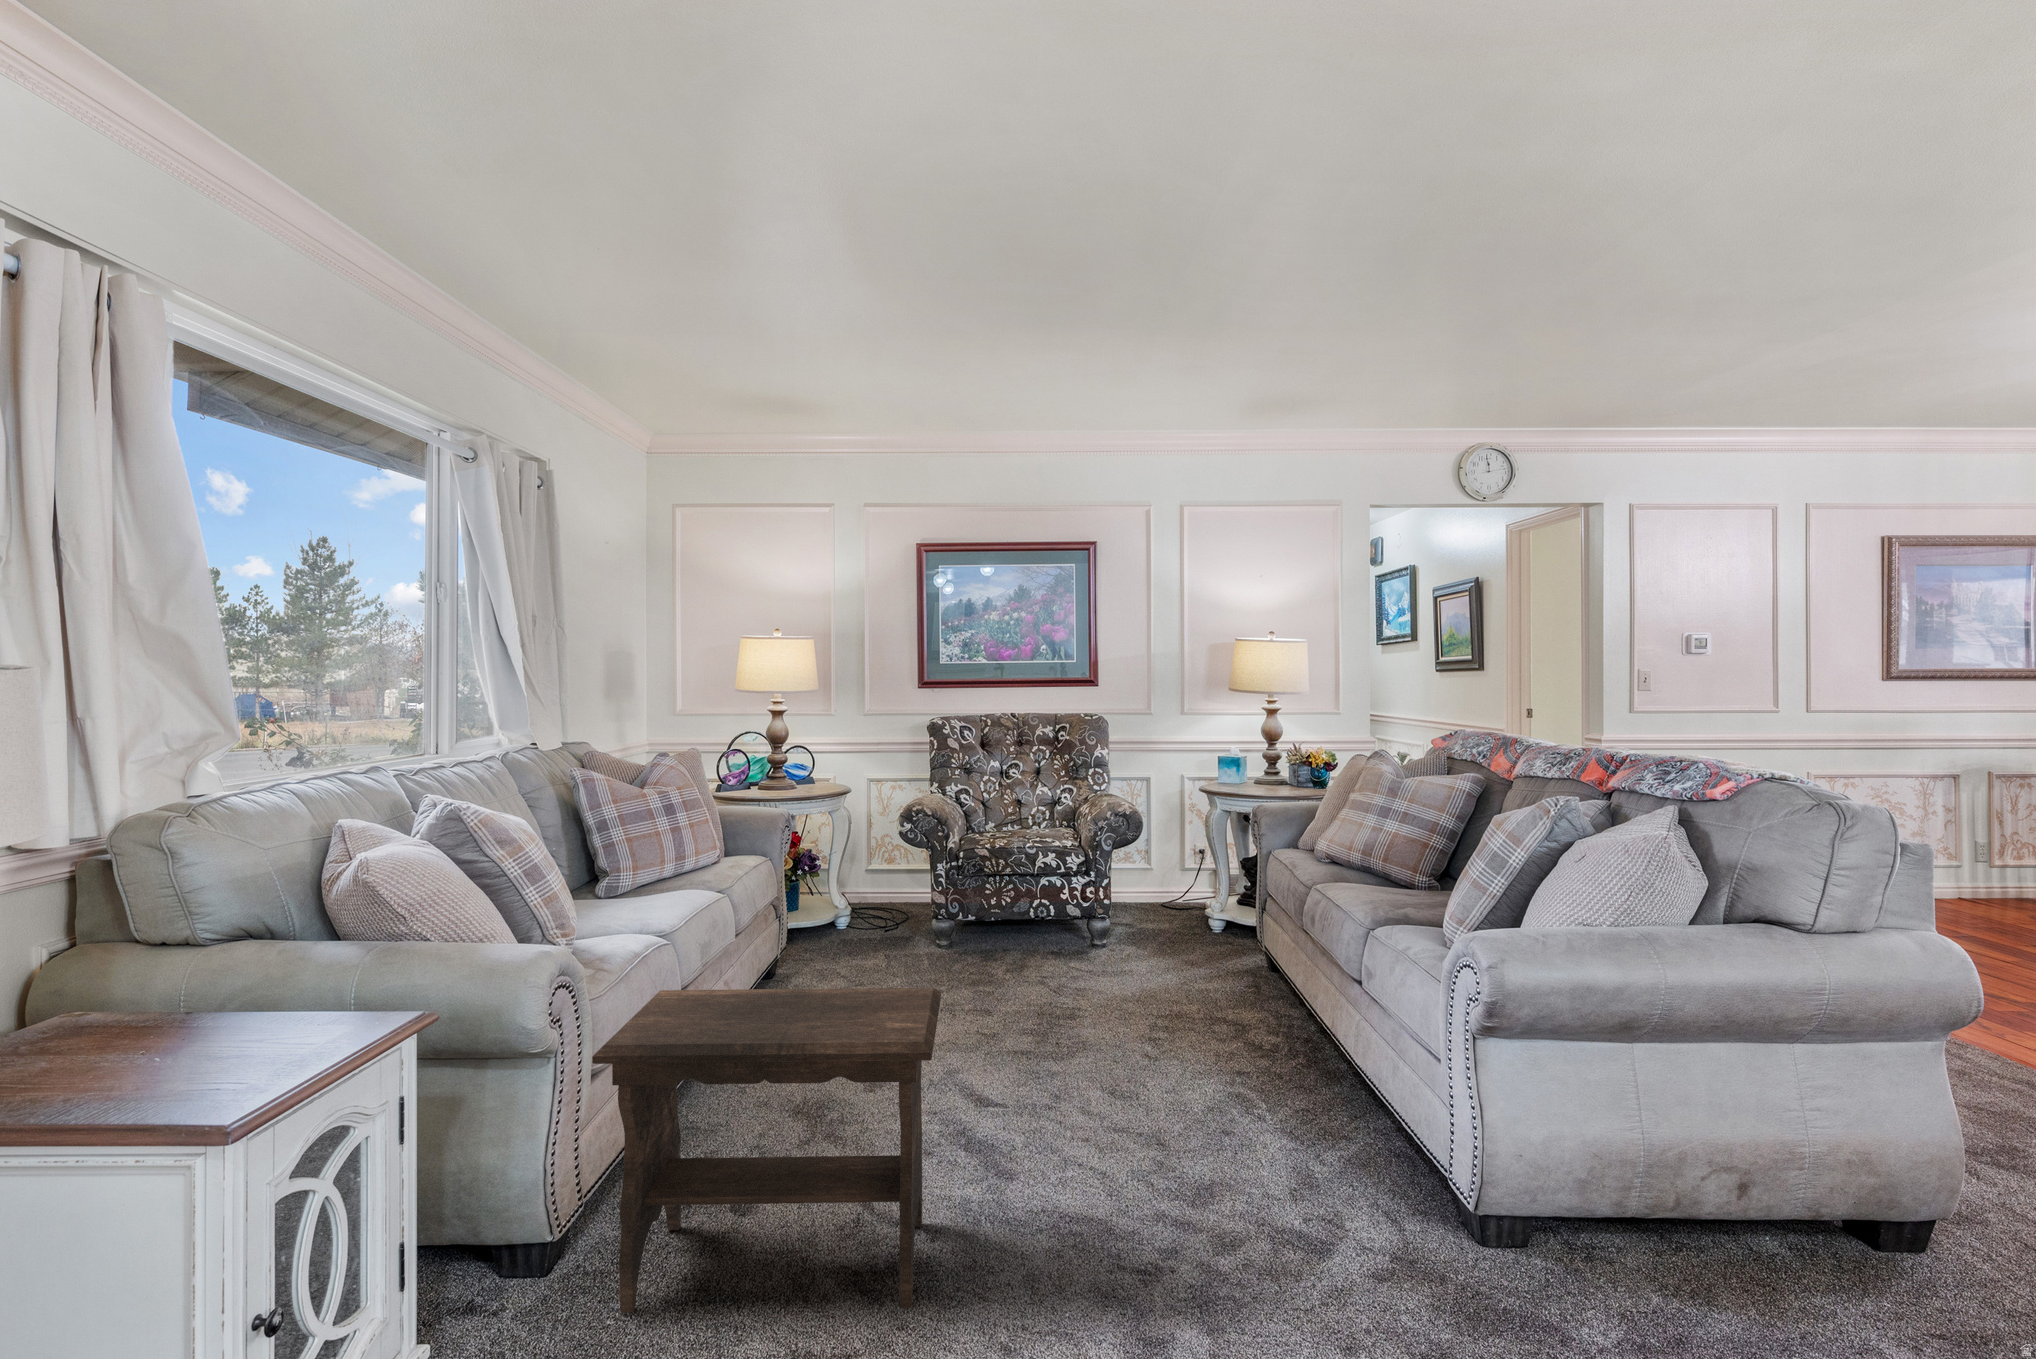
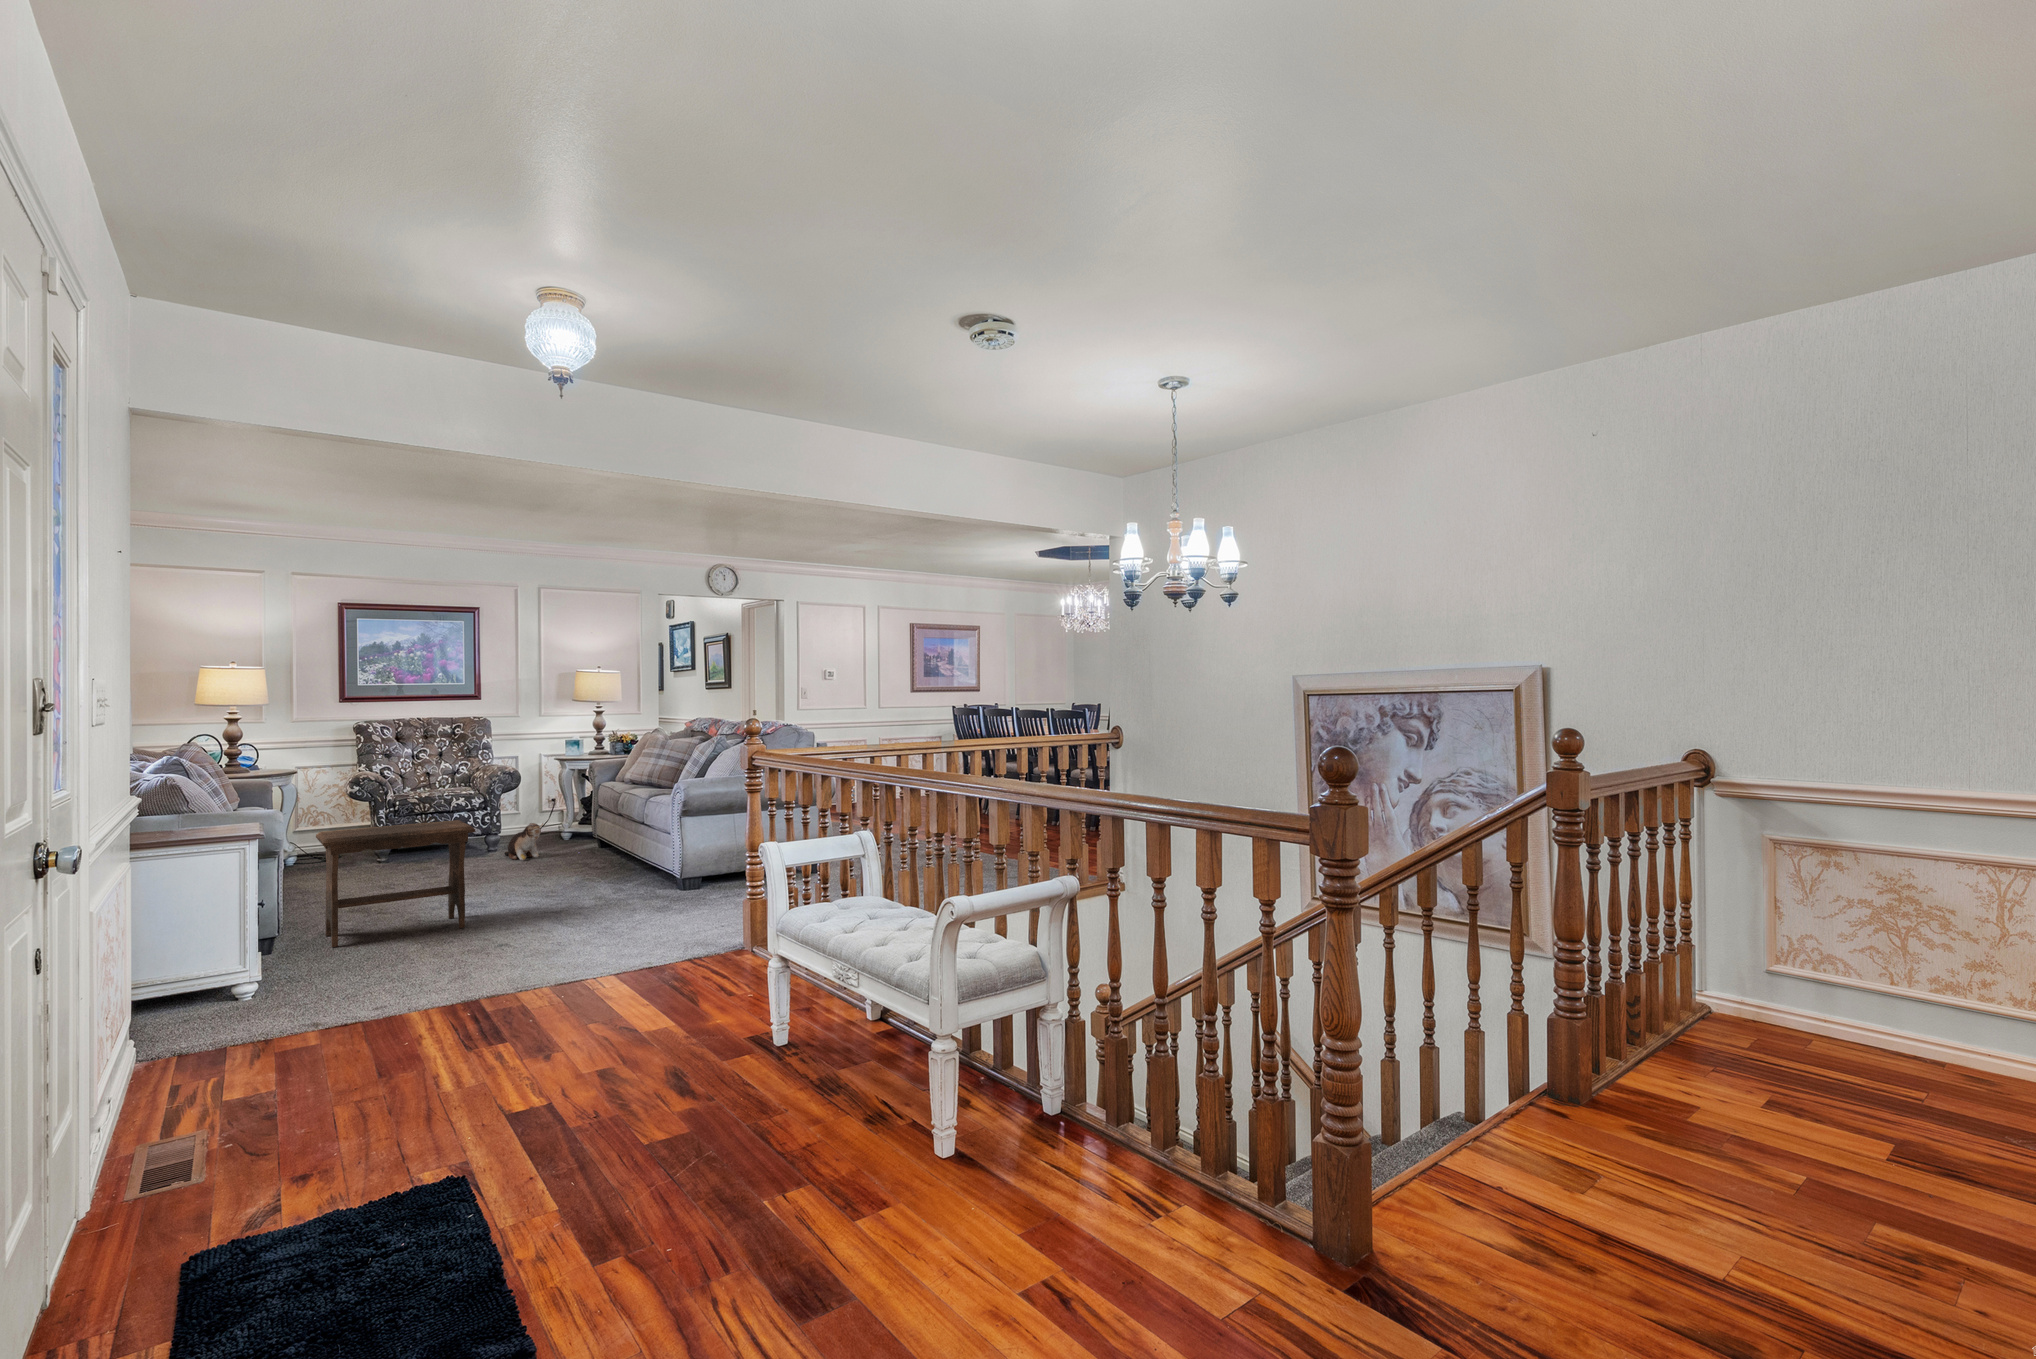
plush toy: none [1112,918,1168,985] -> present [504,823,543,861]

